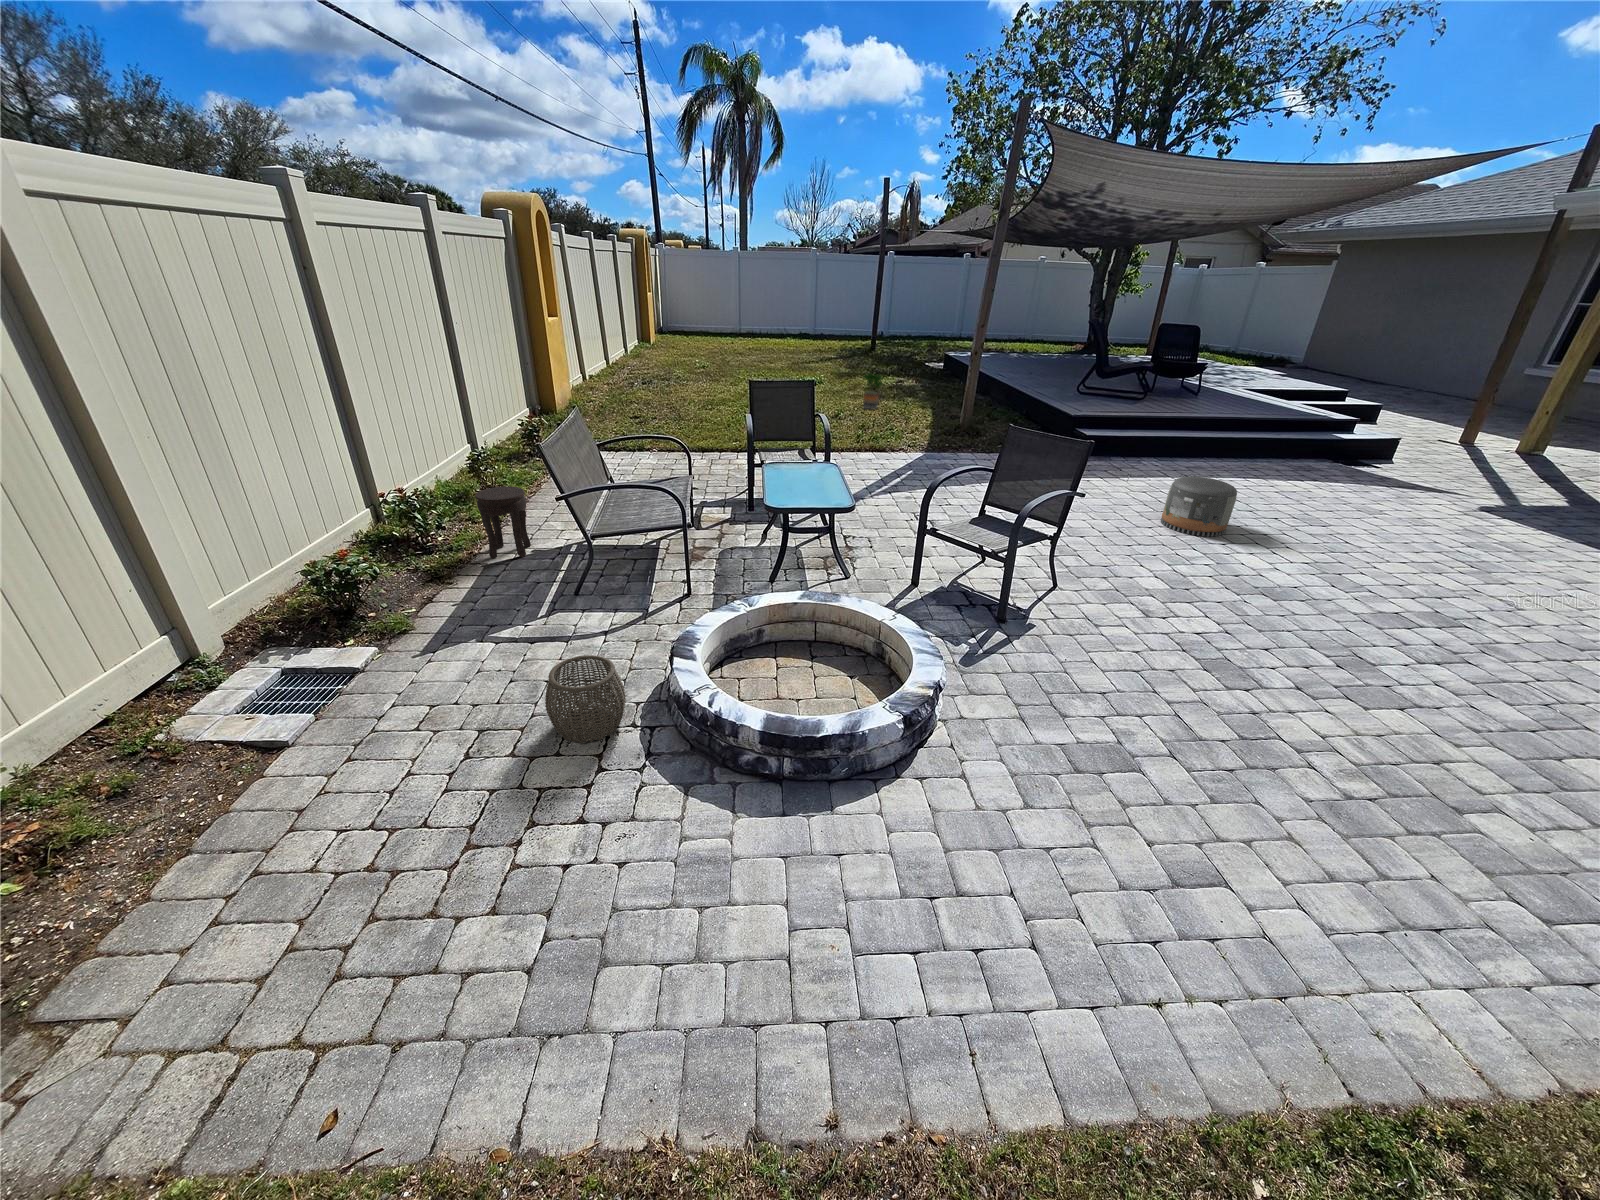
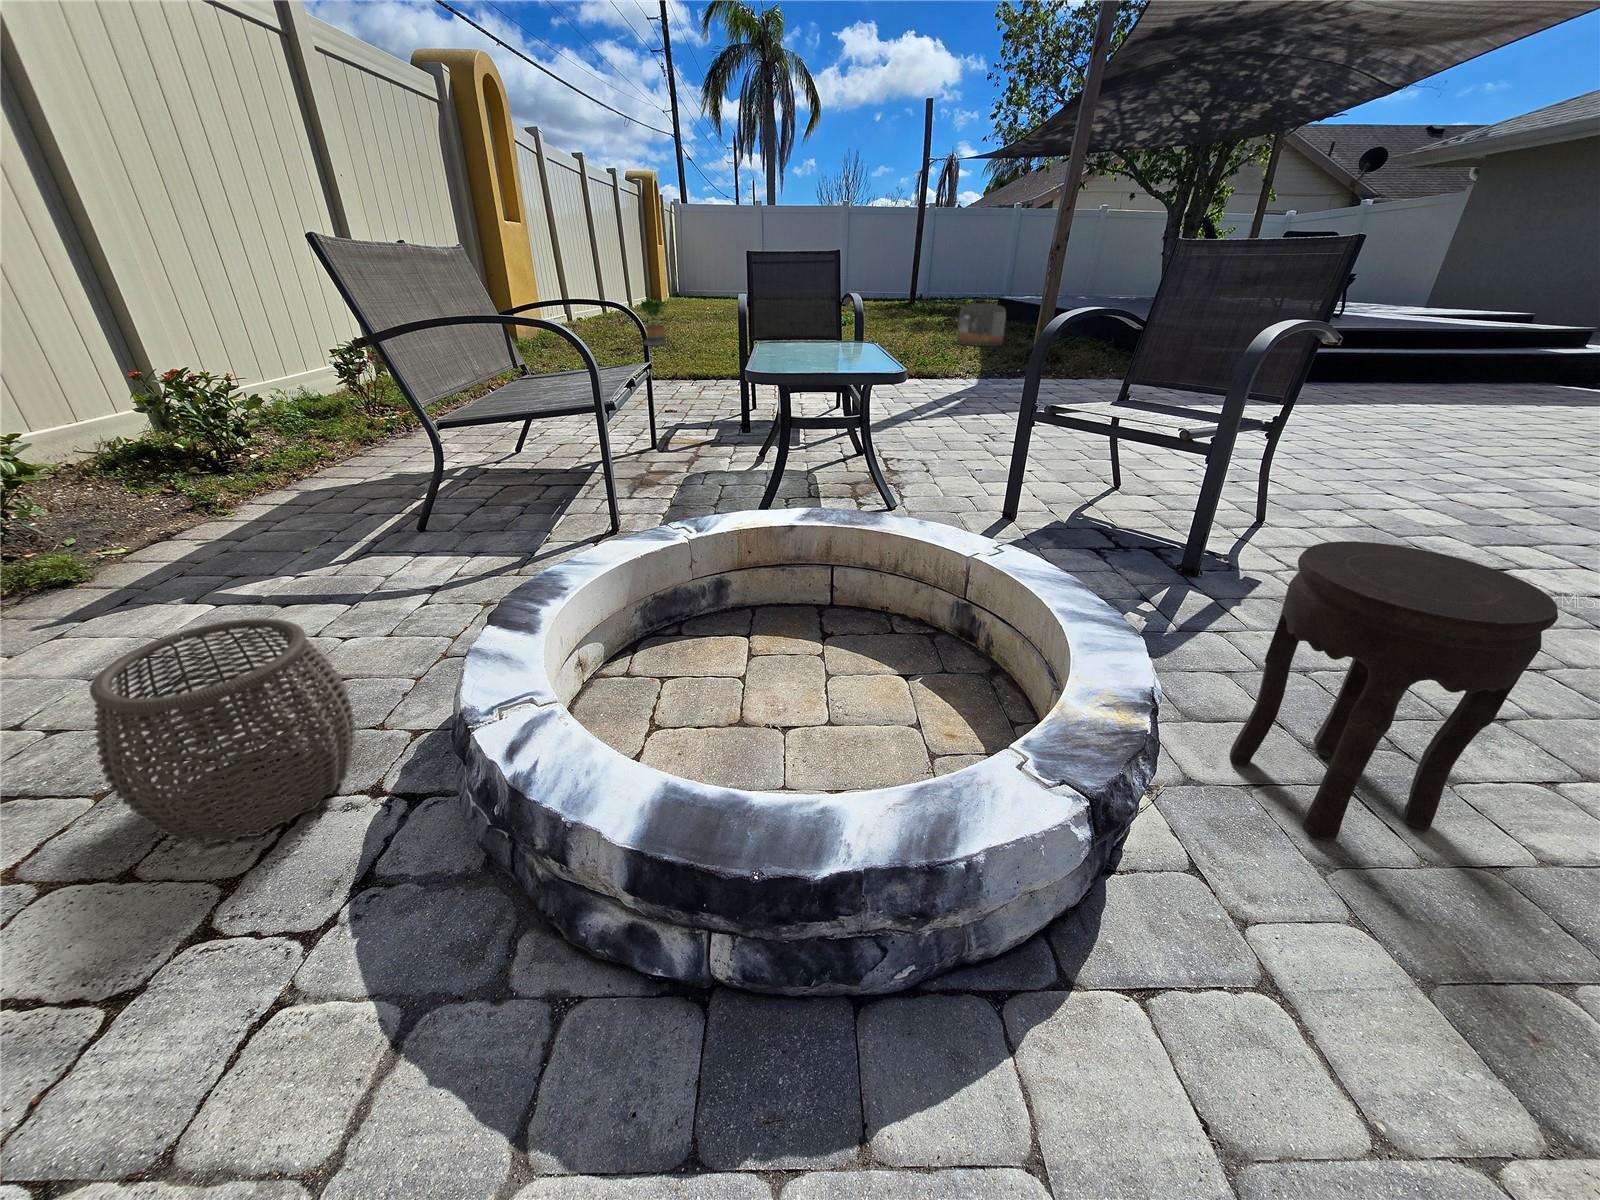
potted tree: present [863,374,883,409] -> present [641,299,667,346]
pouf: present [1161,477,1237,536] -> present [957,303,1006,346]
side table: present [476,486,531,558] -> present [1229,541,1558,841]

